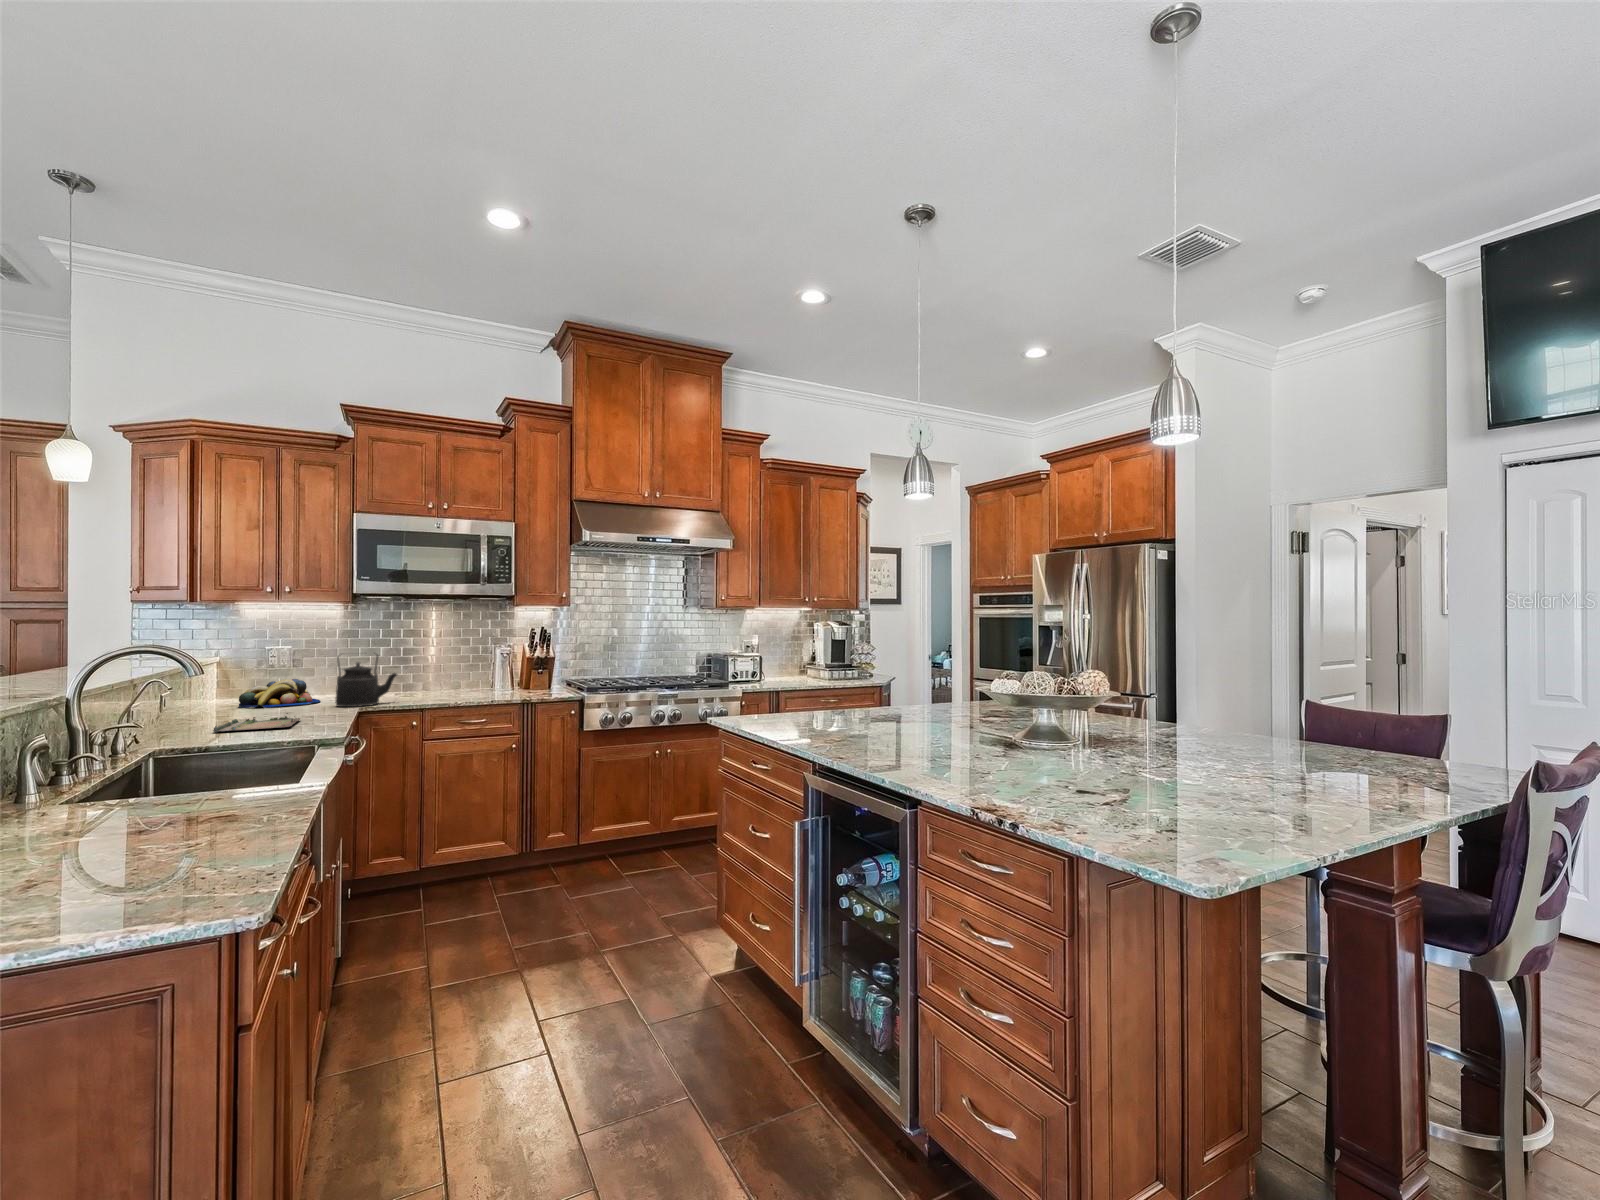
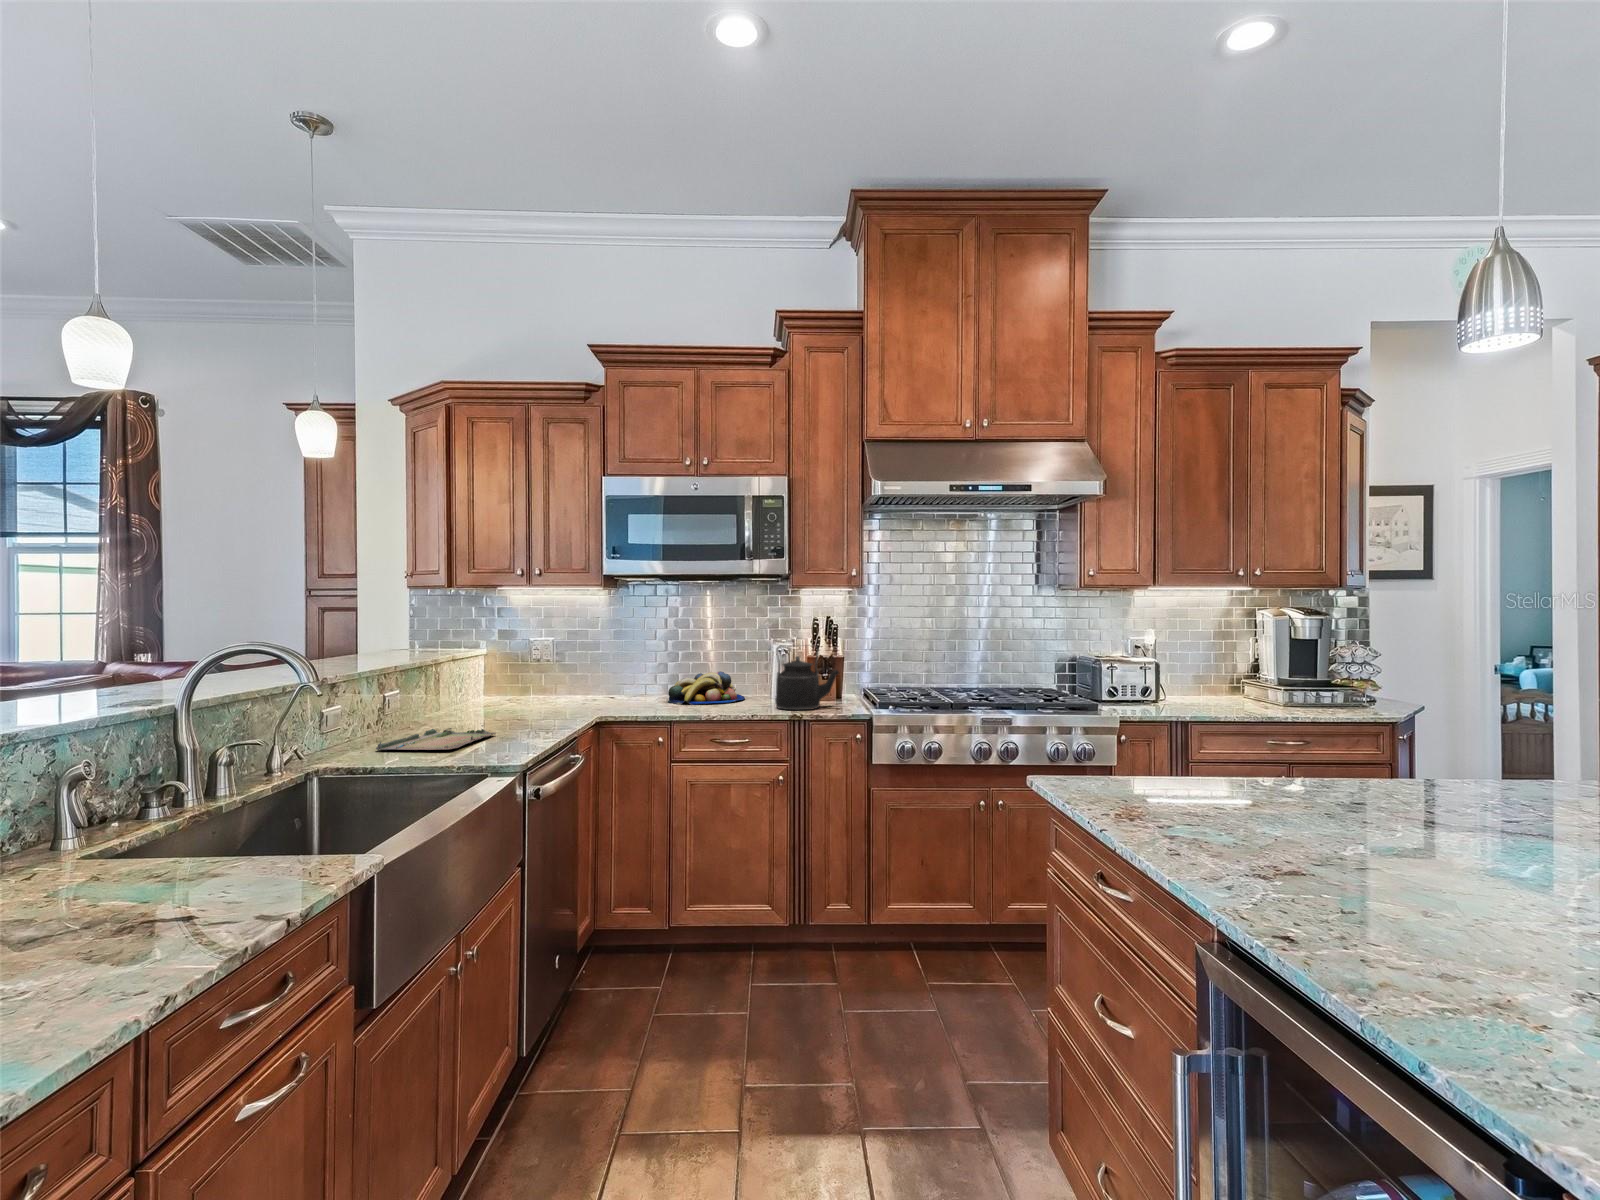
kettle: present [335,653,397,707] -> present [775,645,839,710]
fruit bowl: present [239,679,320,708] -> present [668,671,745,705]

